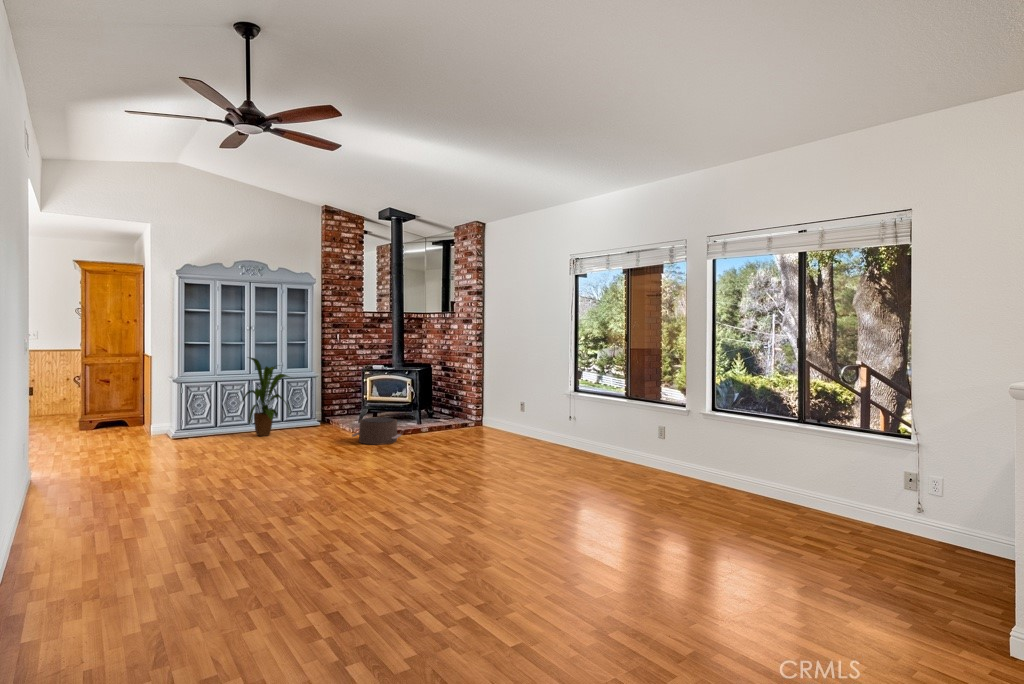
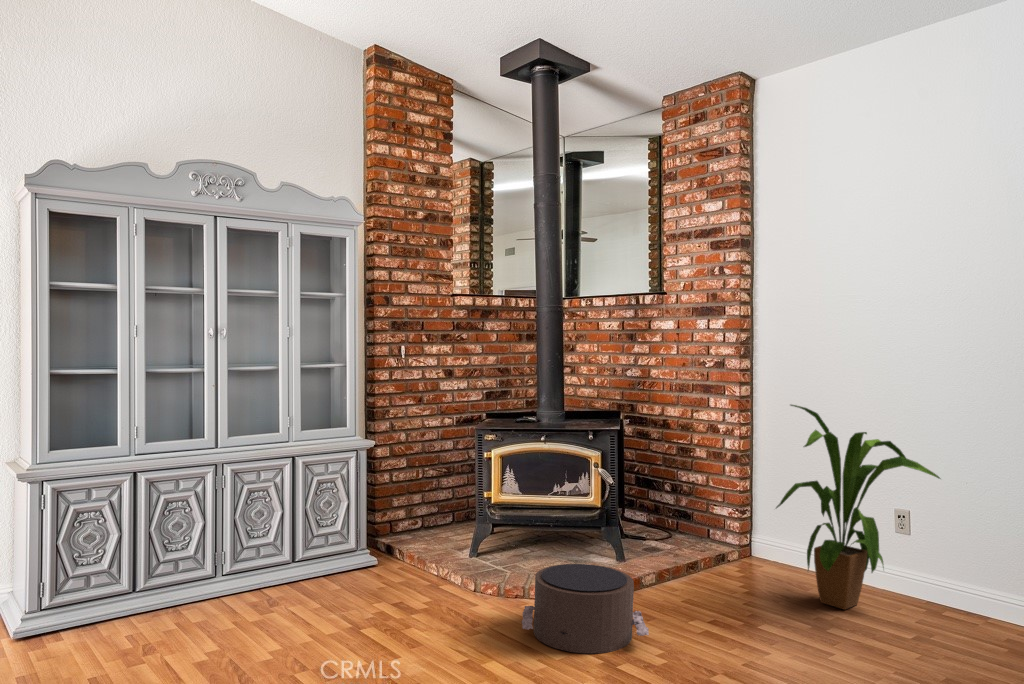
house plant: present [242,357,289,436] -> present [776,405,940,609]

